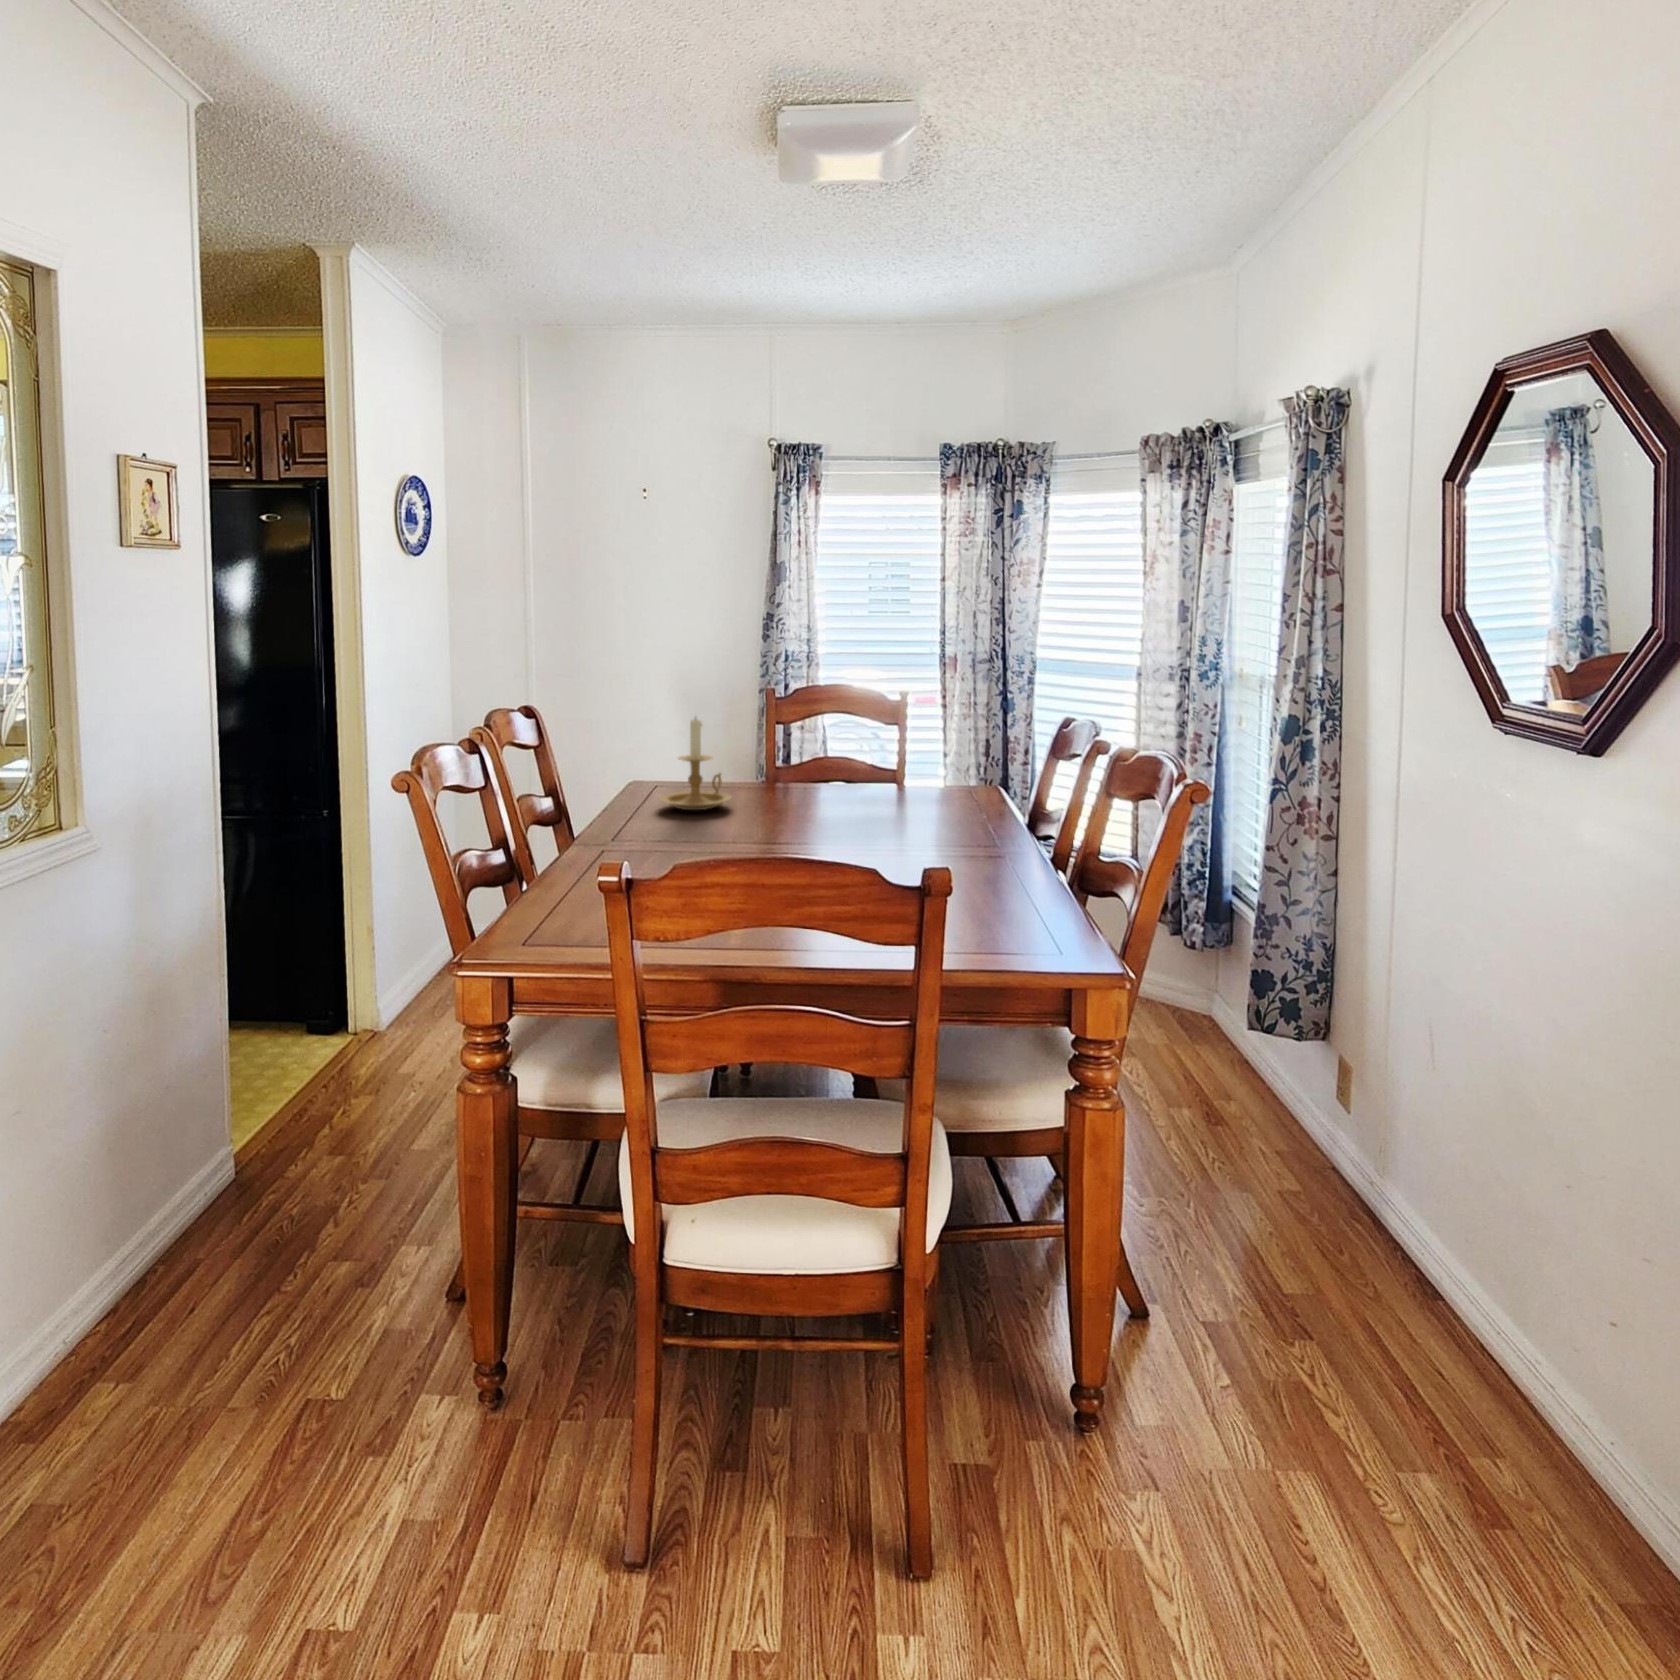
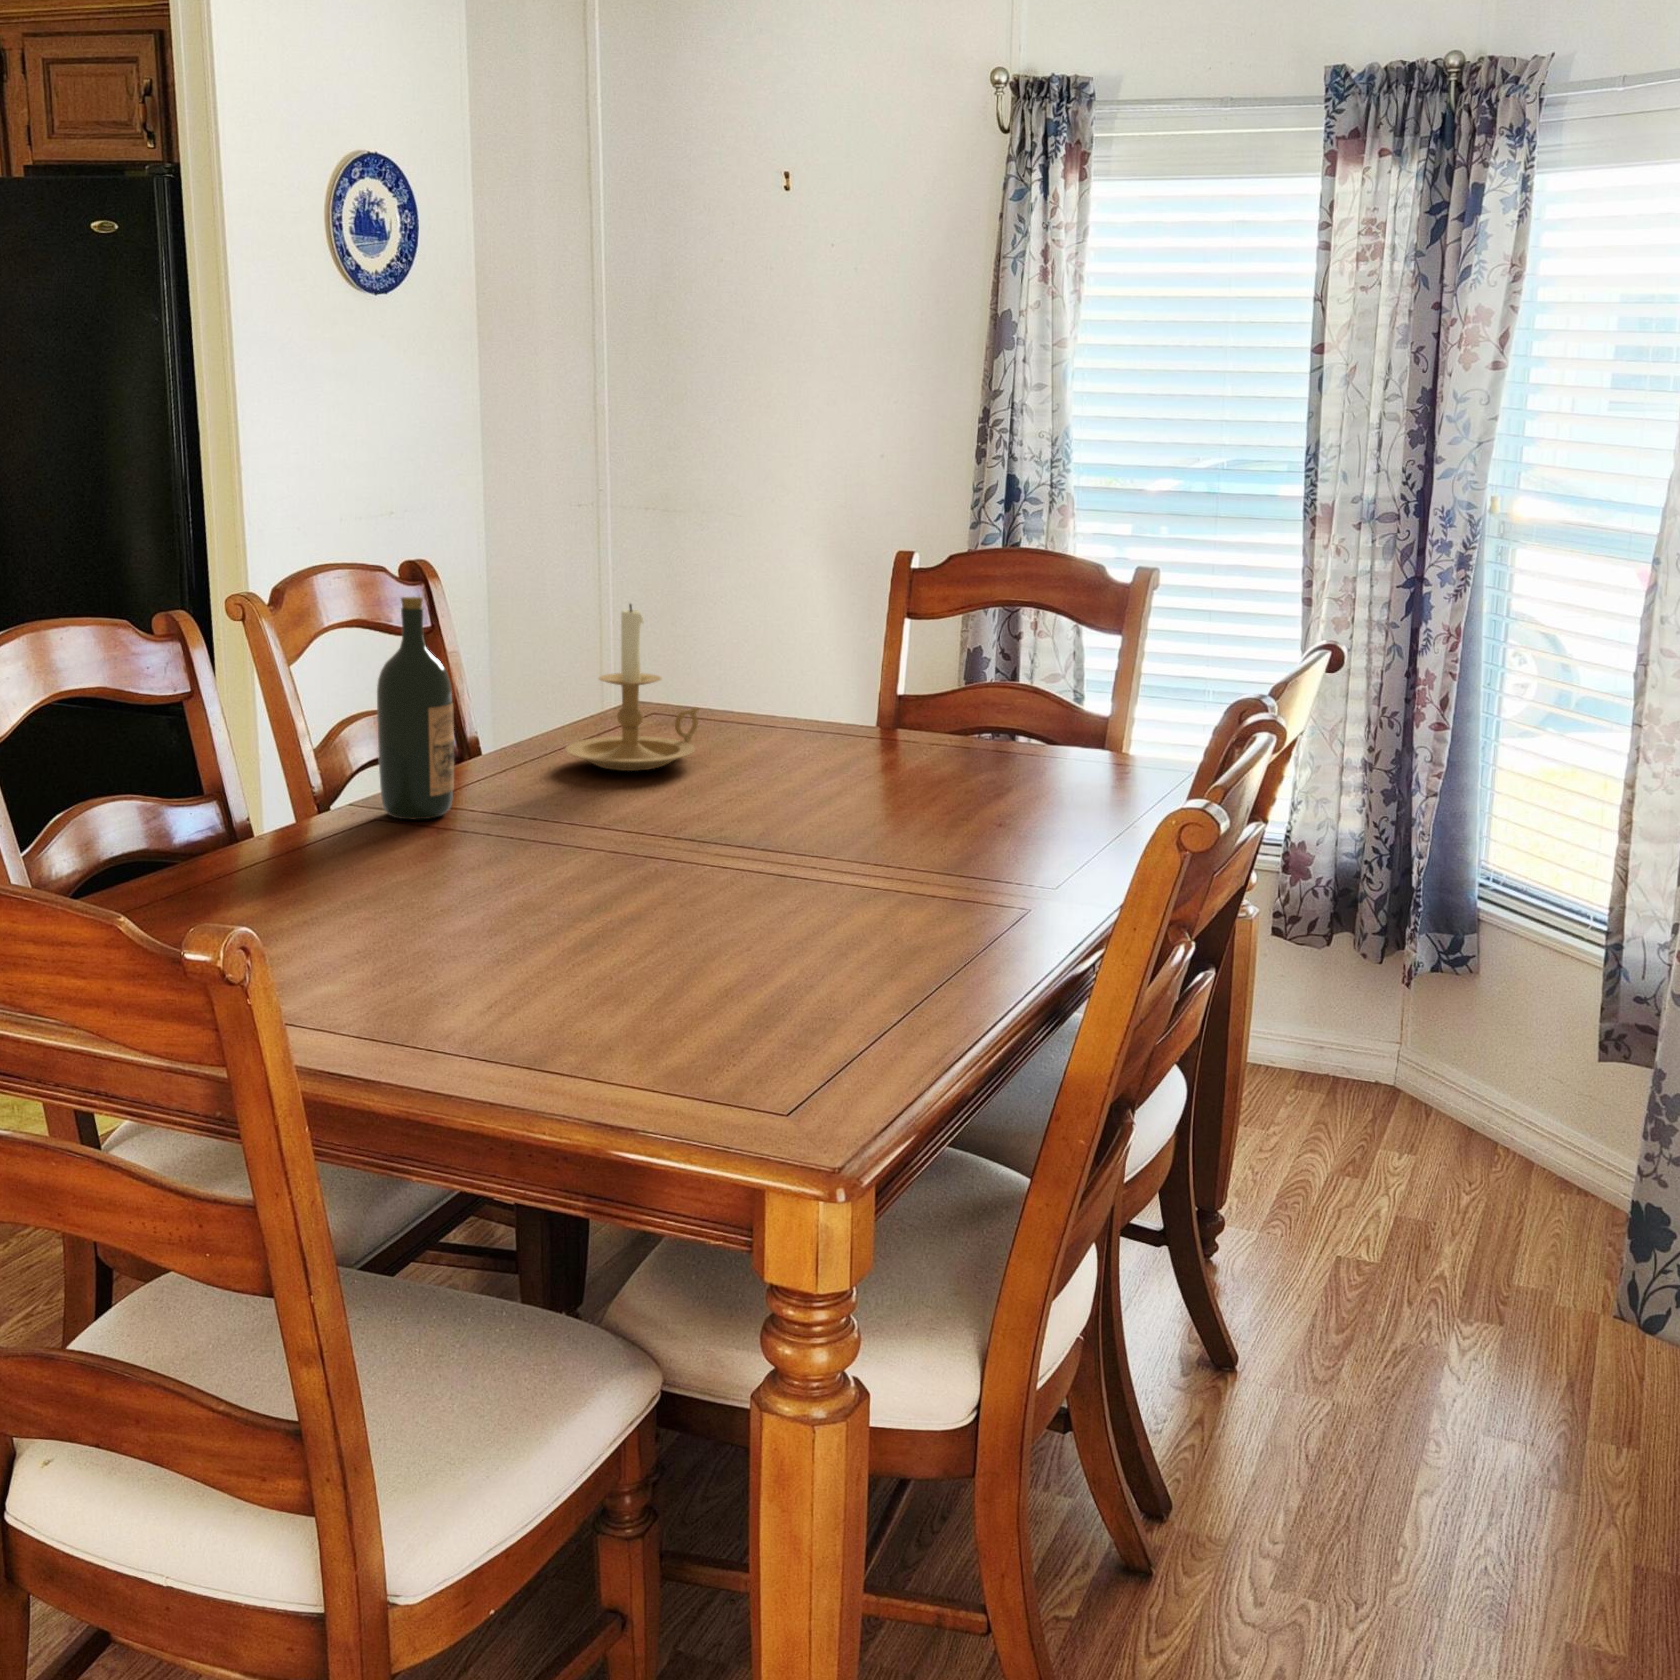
wine bottle: none [595,715,639,845] -> present [377,597,454,819]

